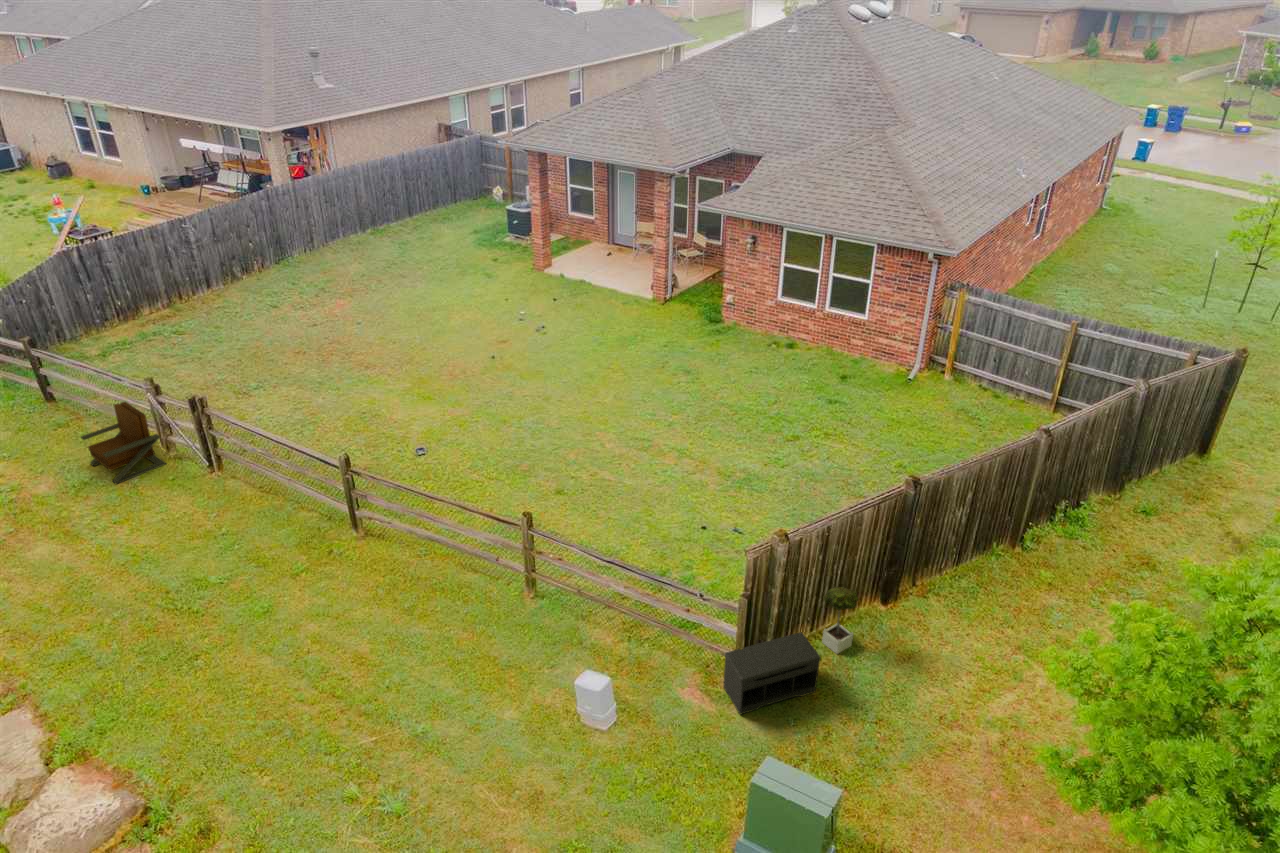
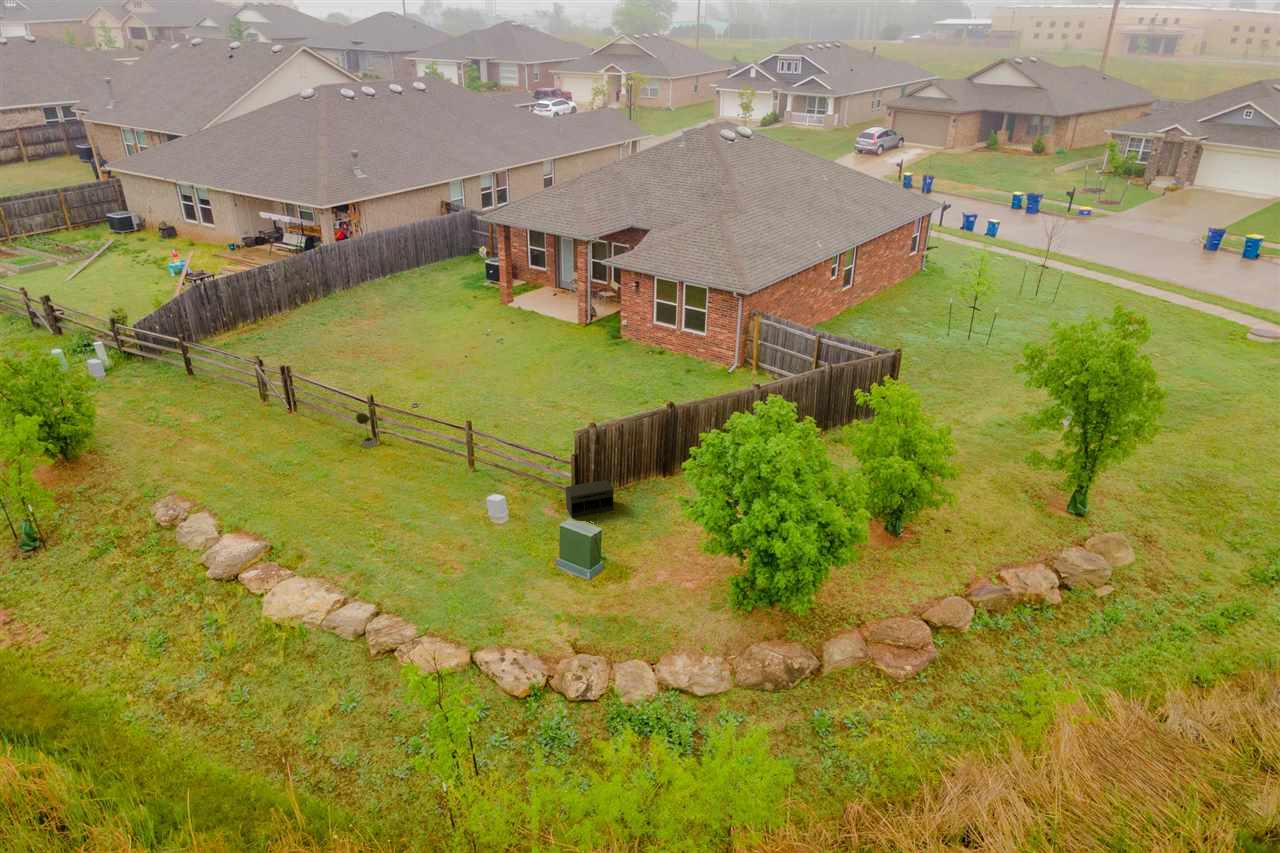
lounge chair: present [81,402,166,484] -> none [214,373,264,420]
potted tree: present [822,587,859,654] -> present [356,413,377,449]

